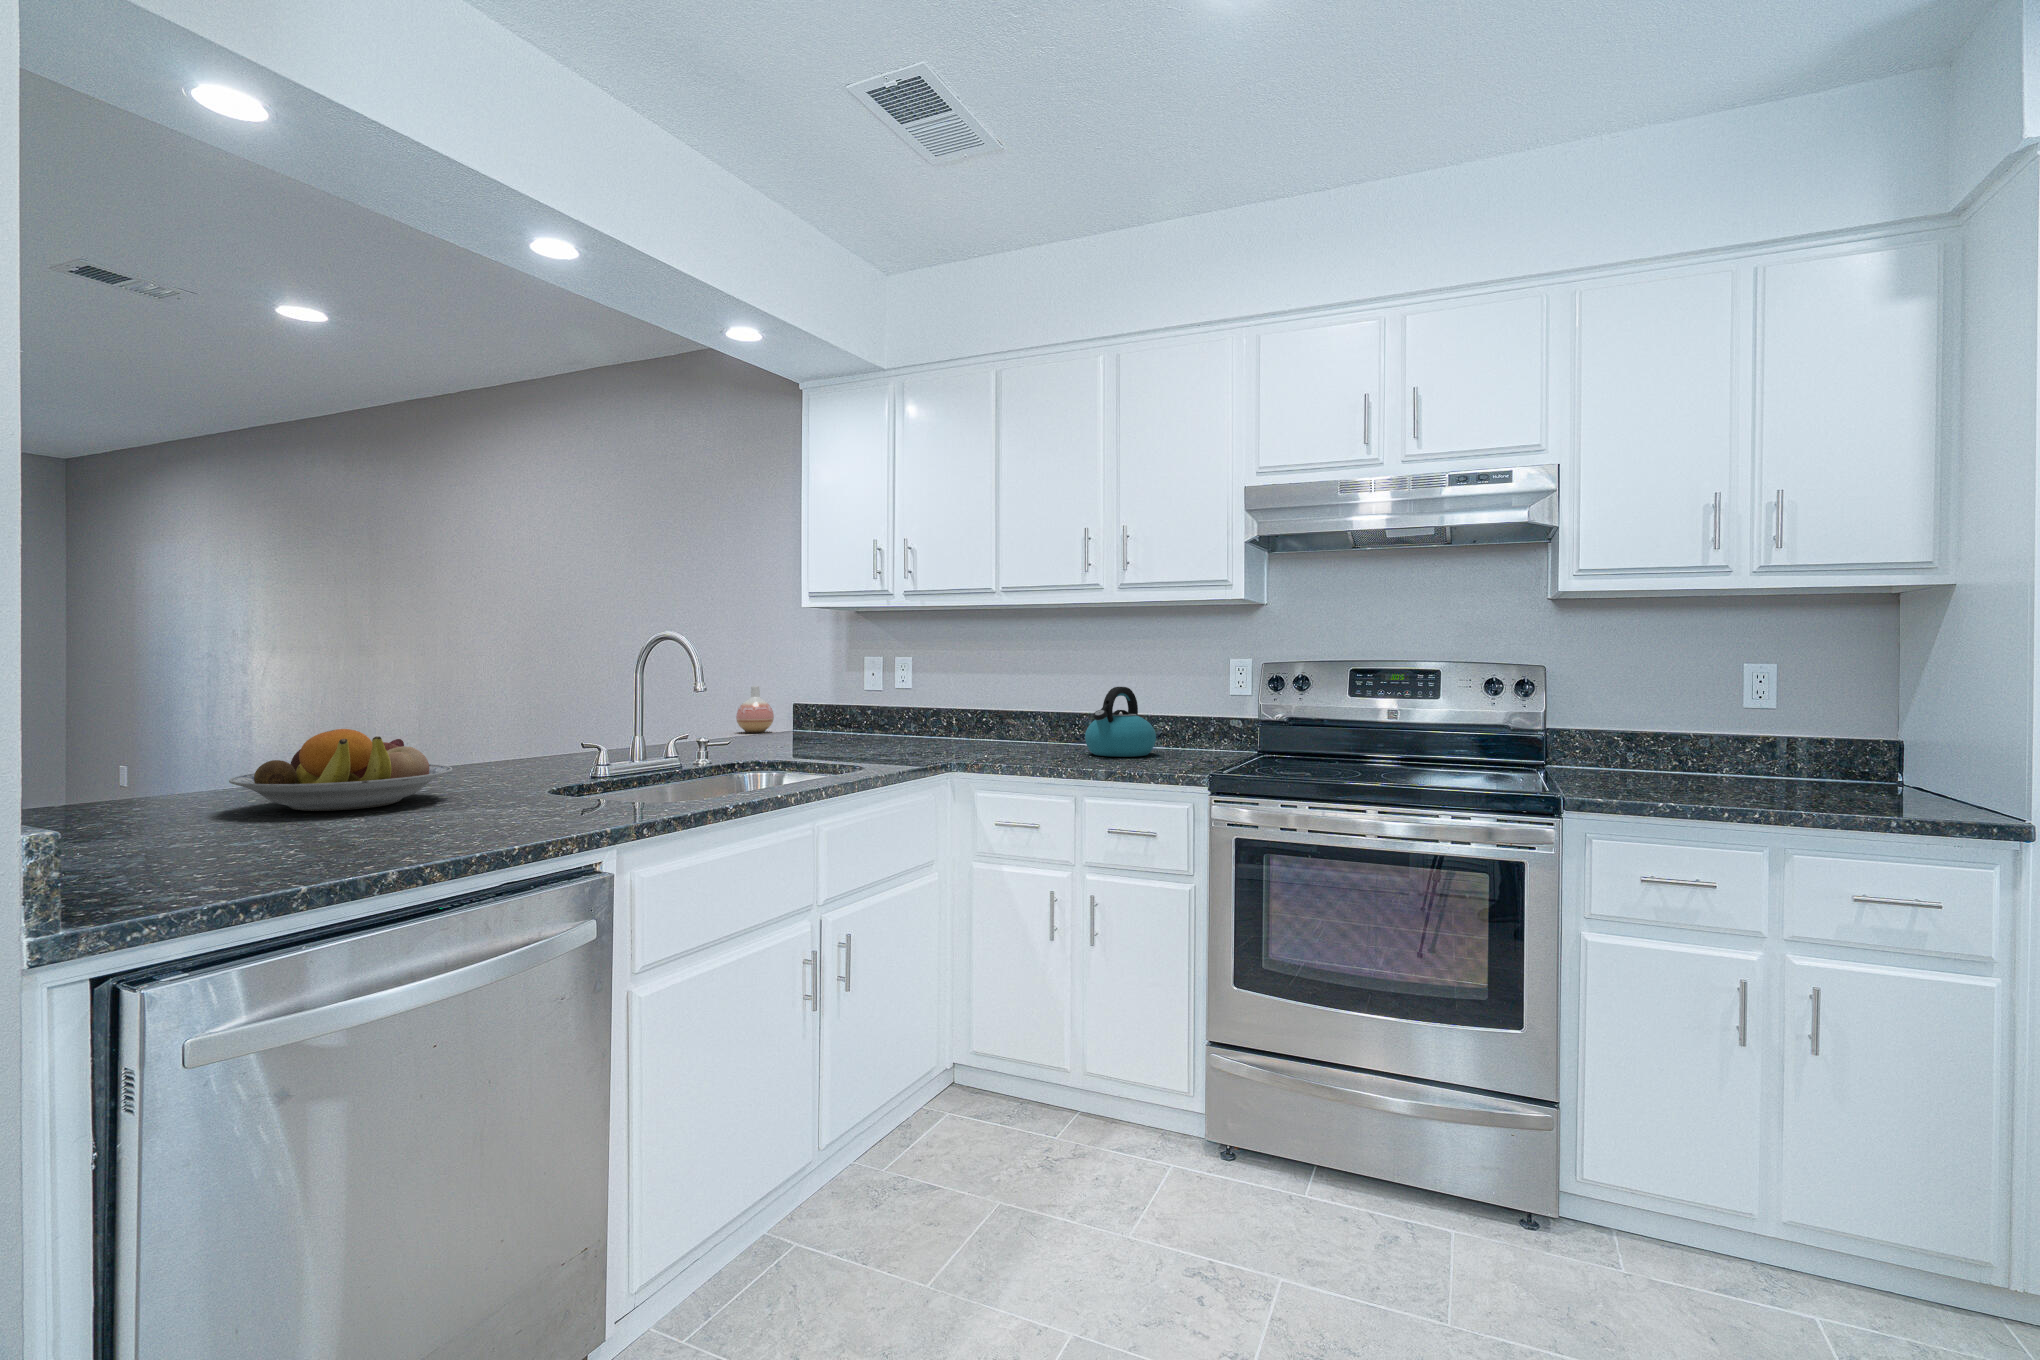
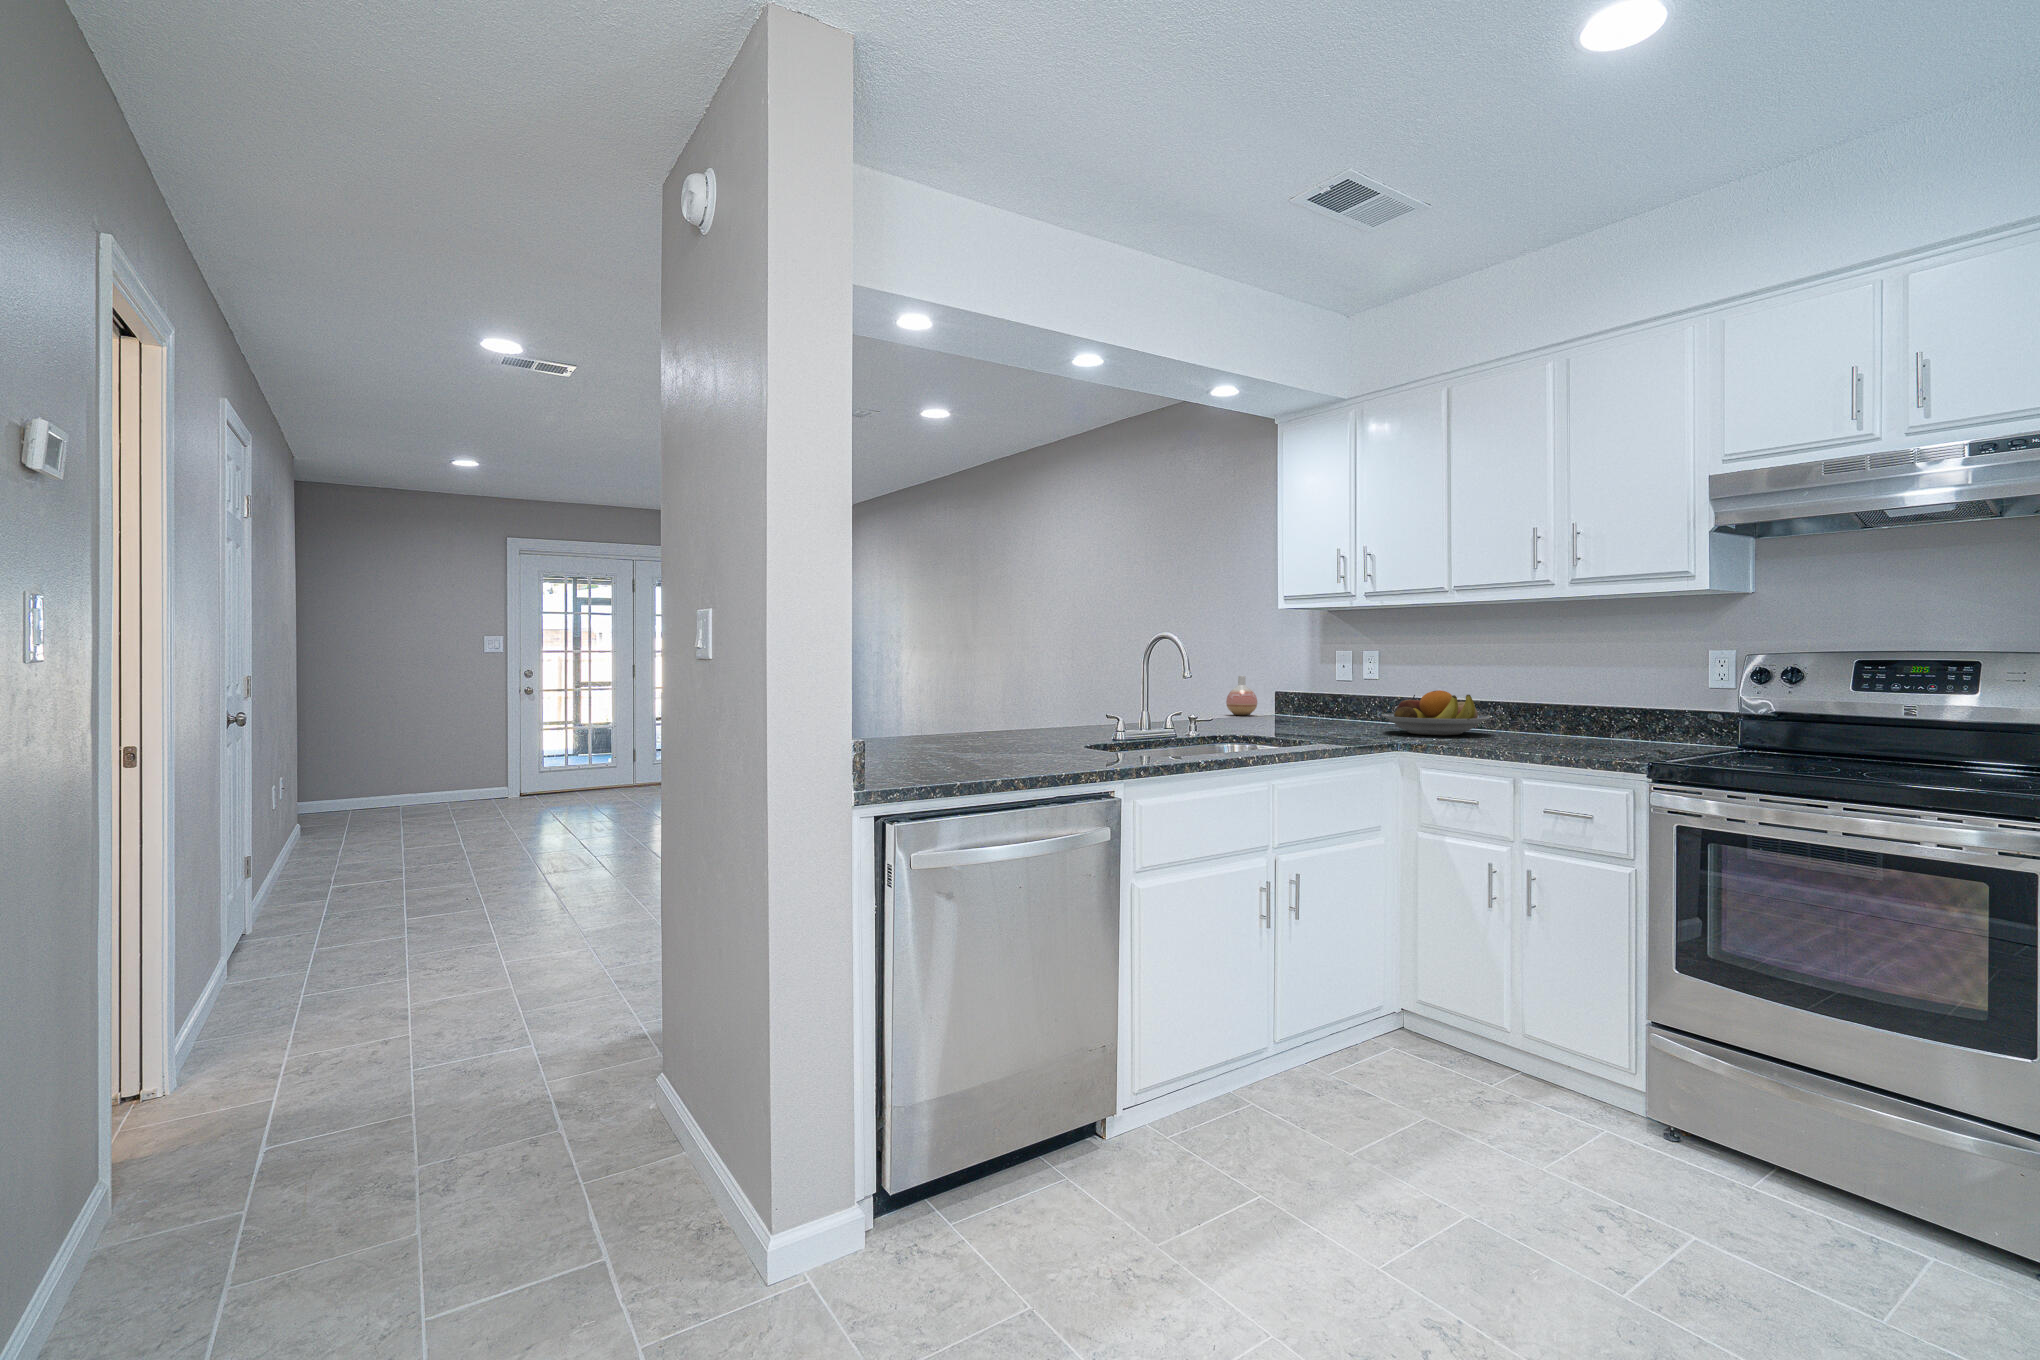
kettle: present [1085,687,1156,757] -> none [1535,678,1613,746]
fruit bowl: present [229,729,452,811] -> present [1381,690,1490,735]

